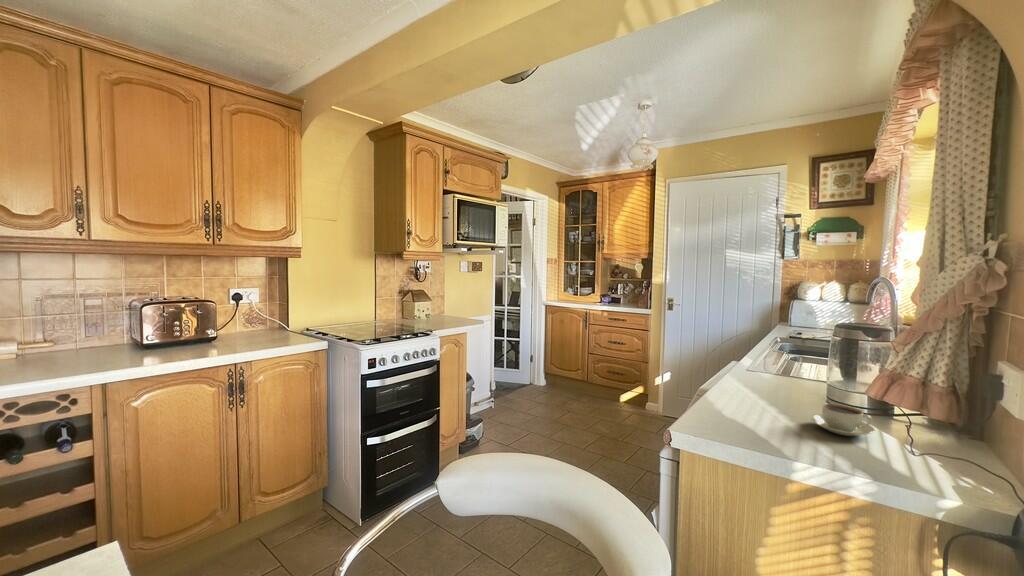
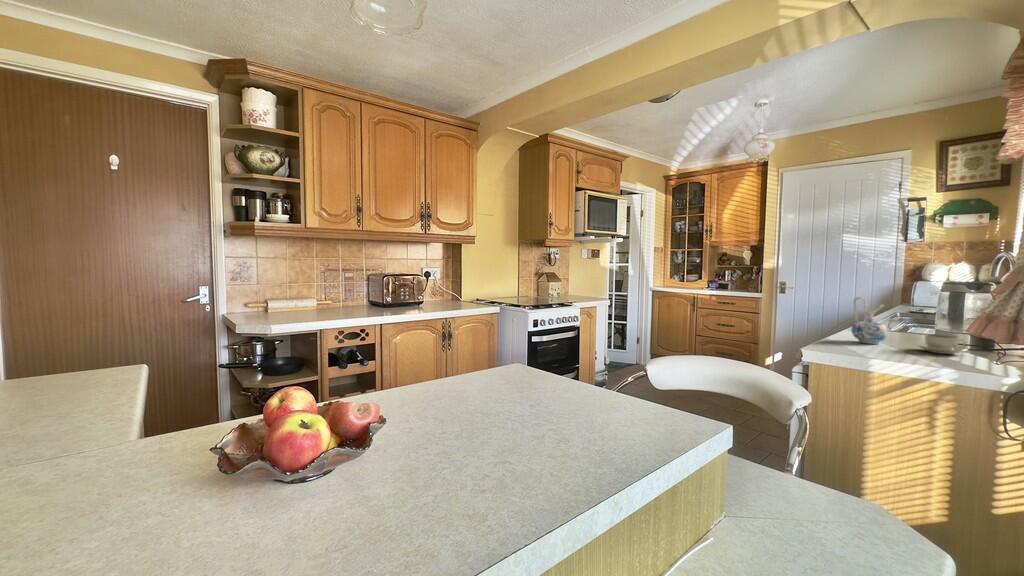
ceramic pitcher: none [735,349,777,413] -> present [851,297,888,344]

